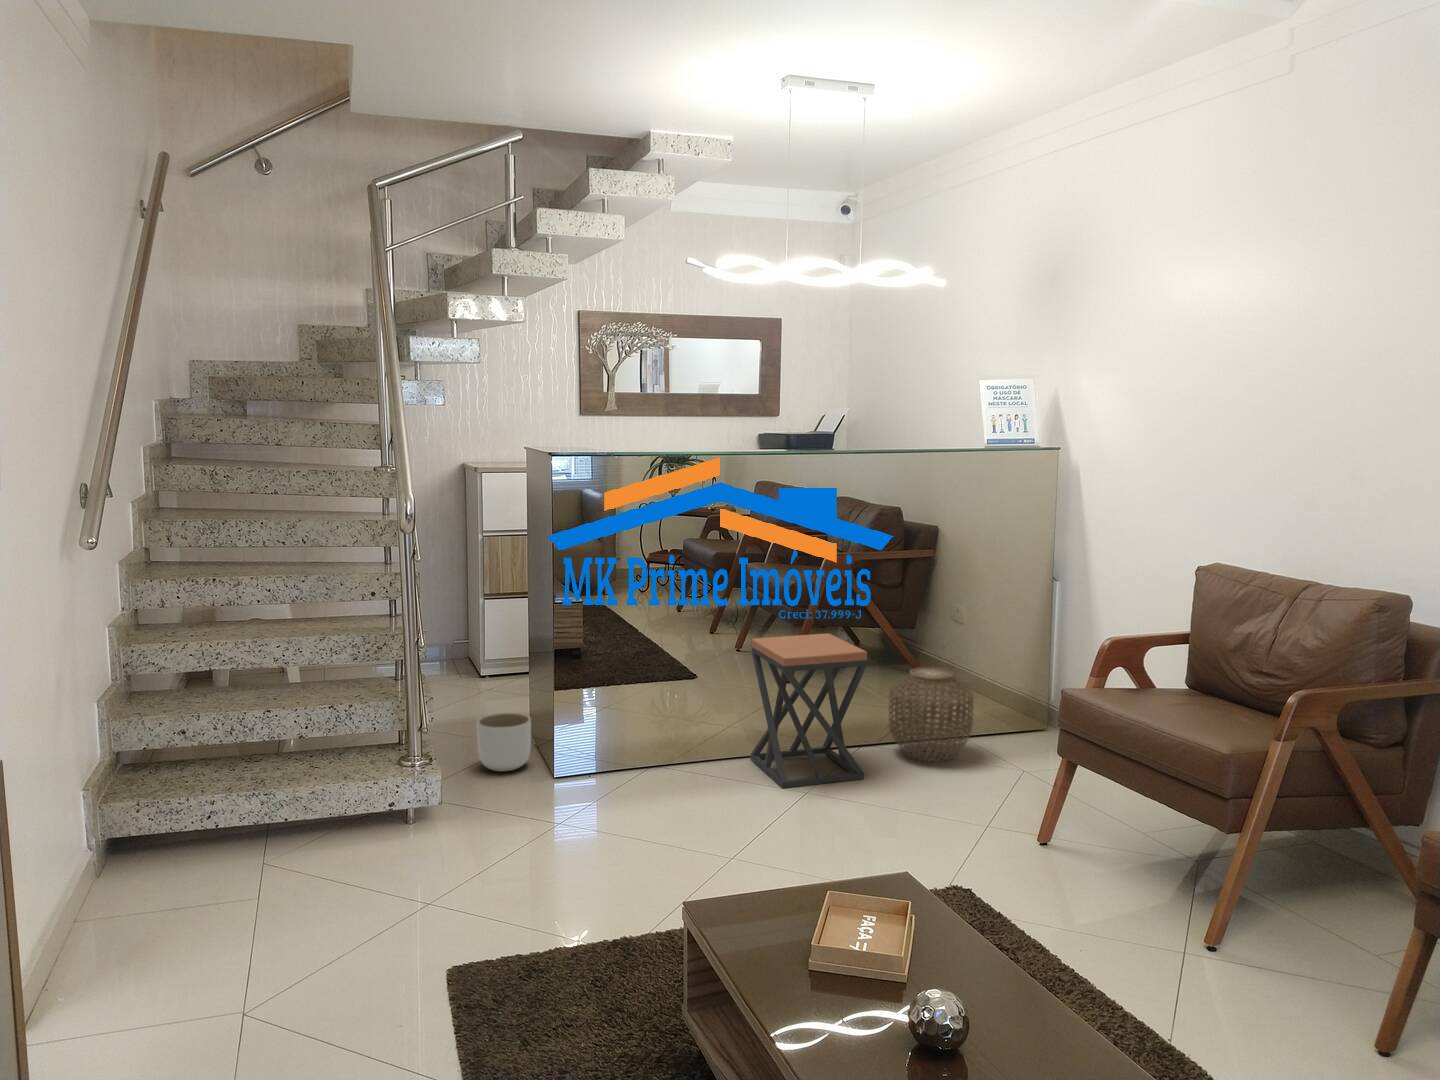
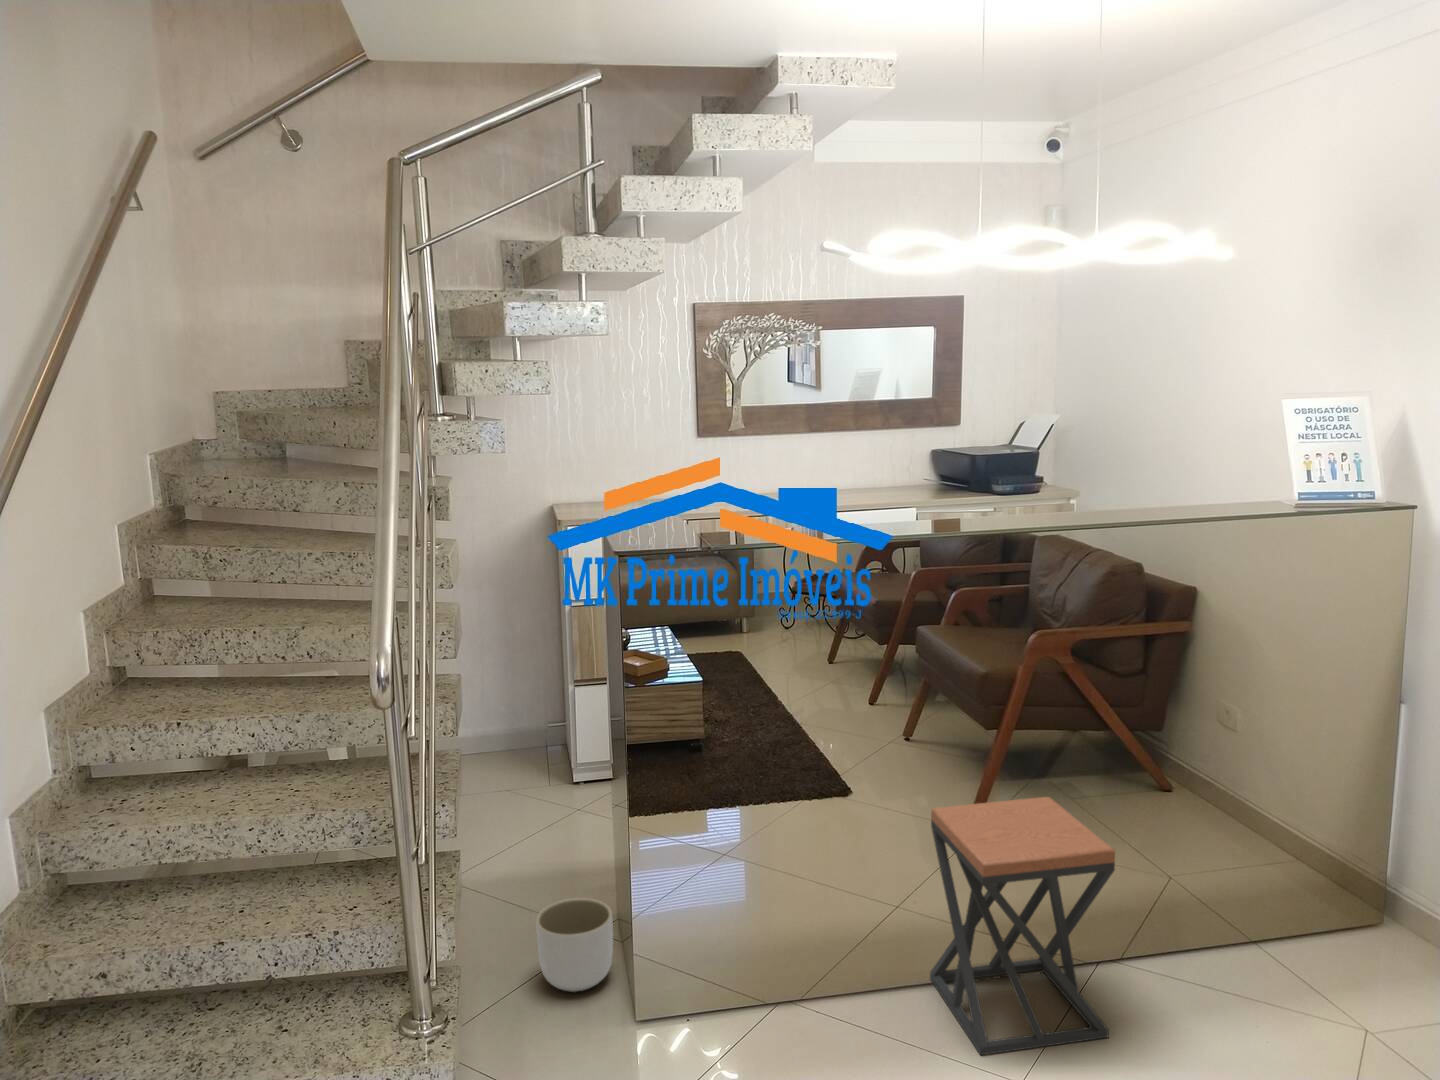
woven basket: present [889,667,973,762] -> none [1142,847,1281,1000]

